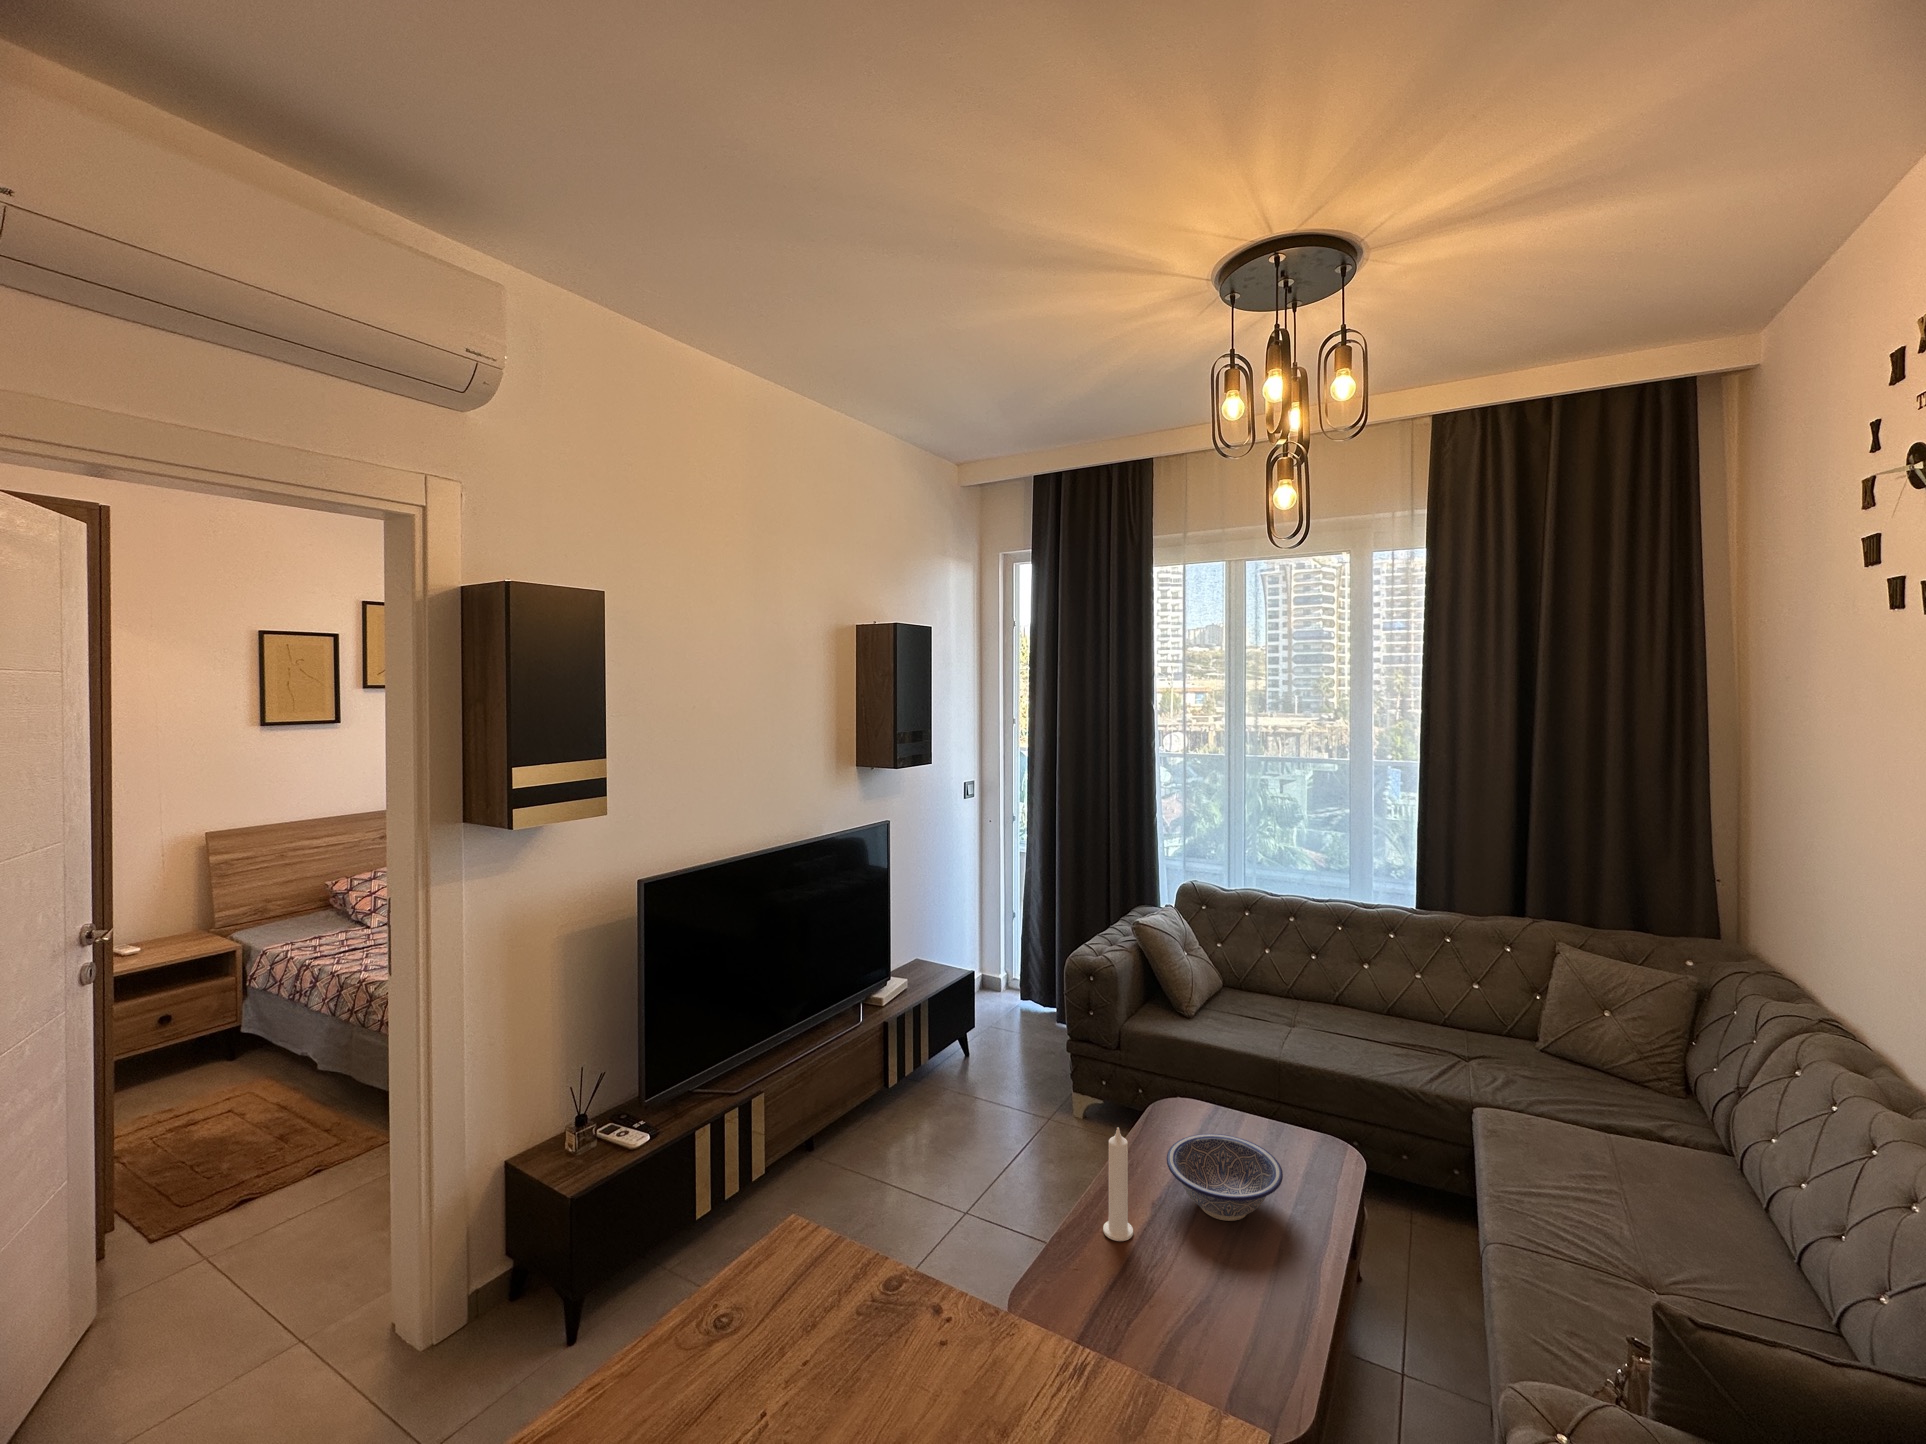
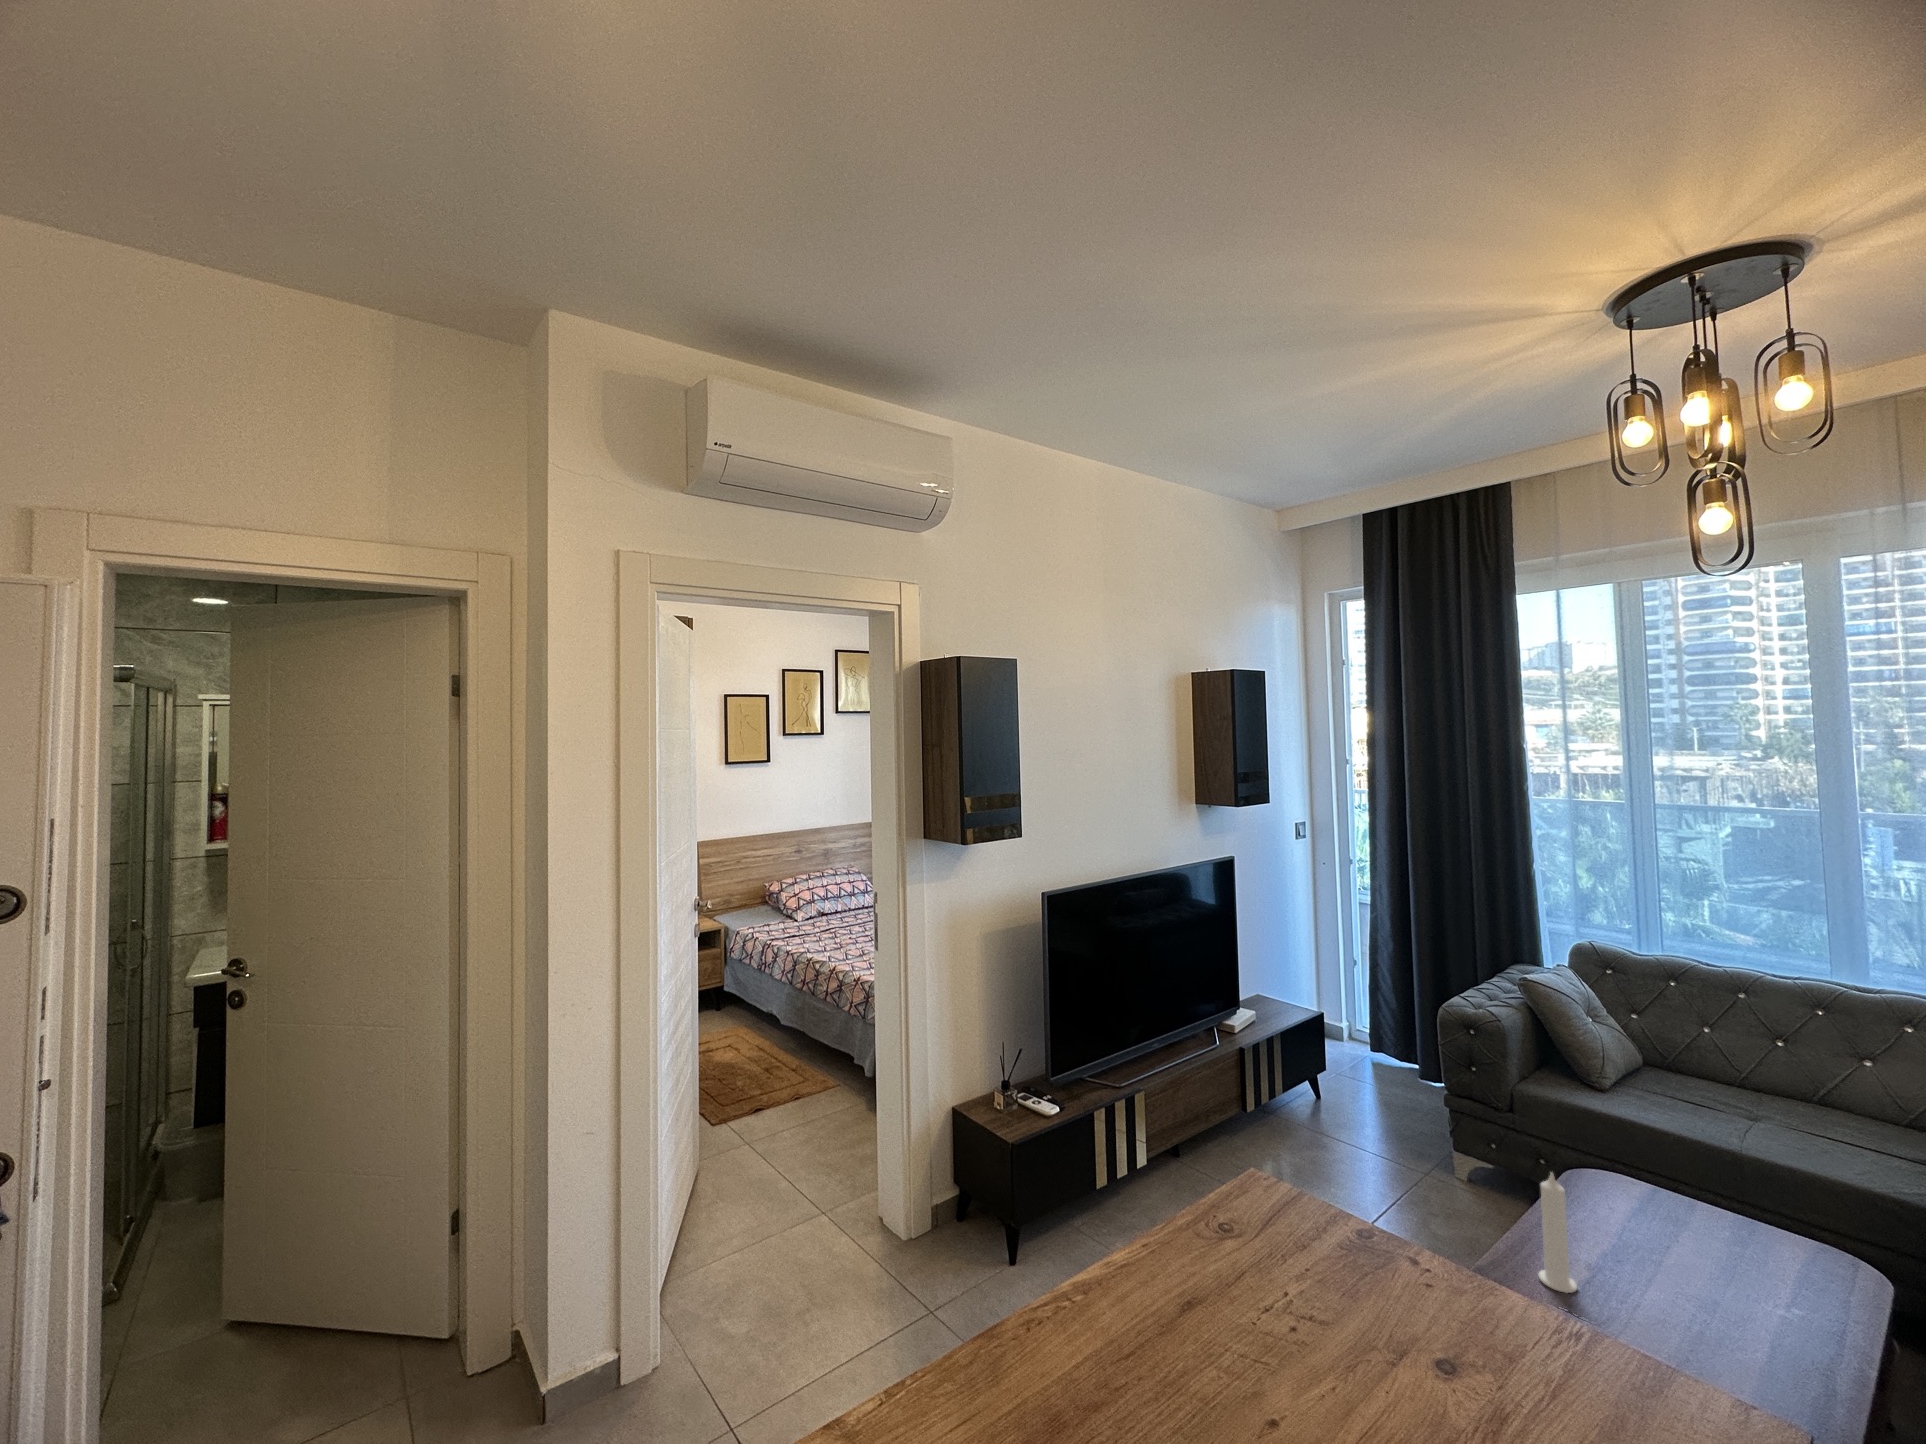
decorative bowl: present [1167,1134,1283,1221] -> none [1610,1204,1777,1304]

